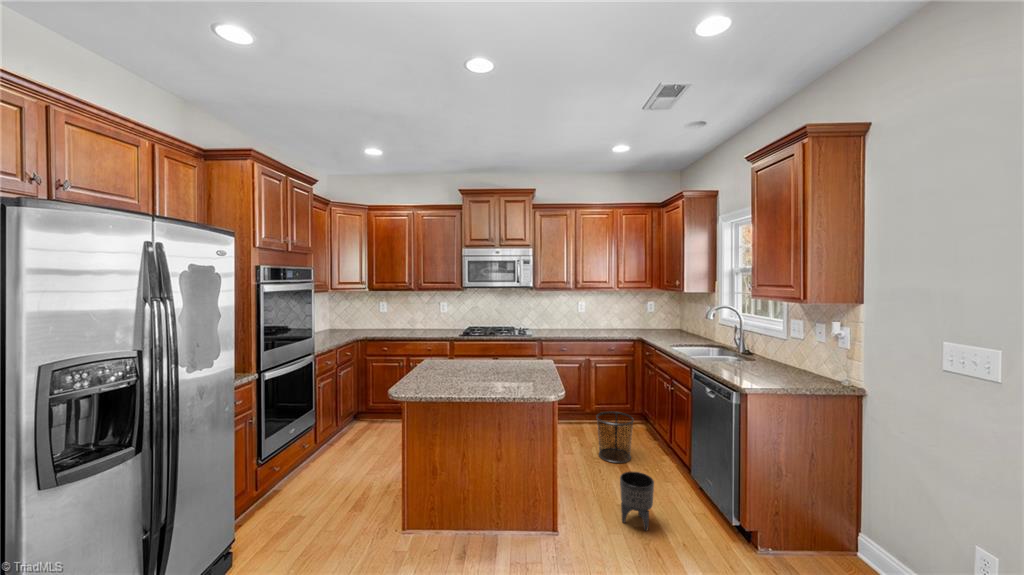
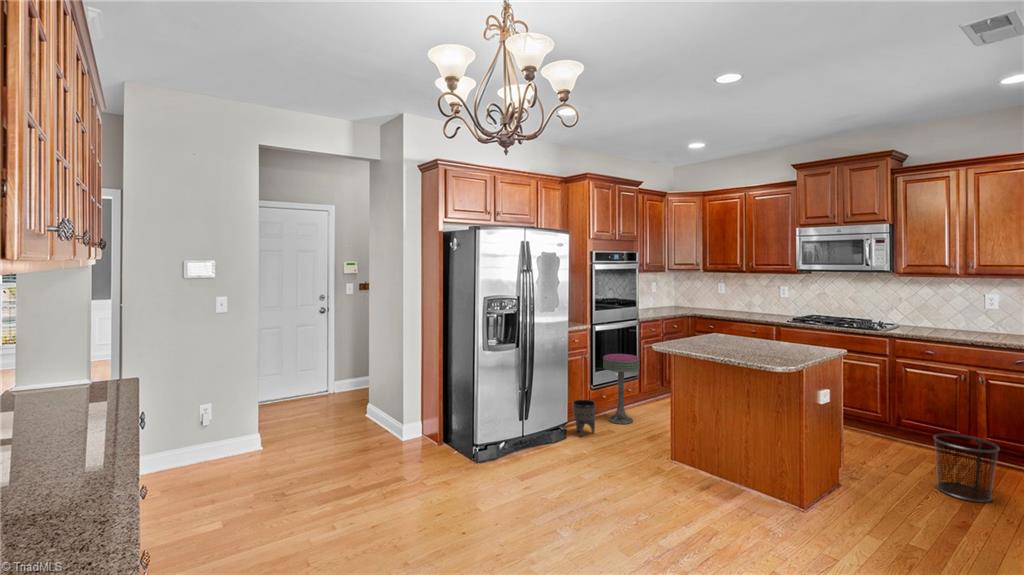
bar stool: none [282,400,335,500] -> present [603,354,639,424]
planter: present [620,472,654,531] -> present [572,400,596,437]

